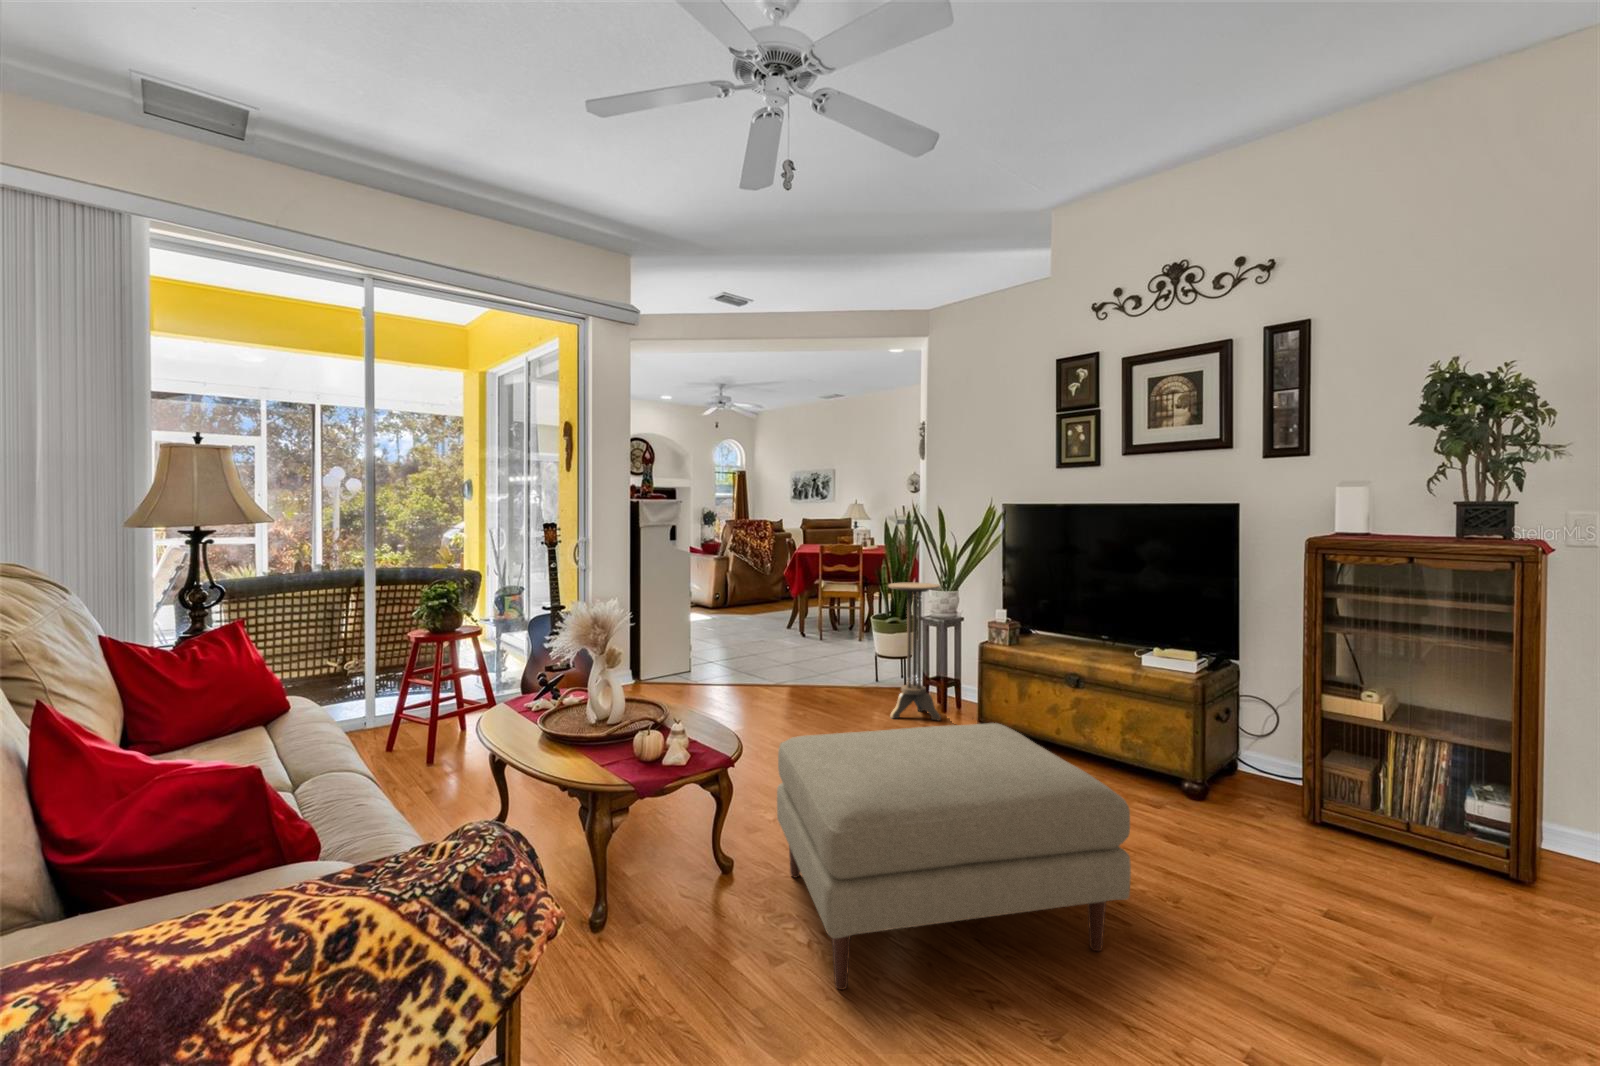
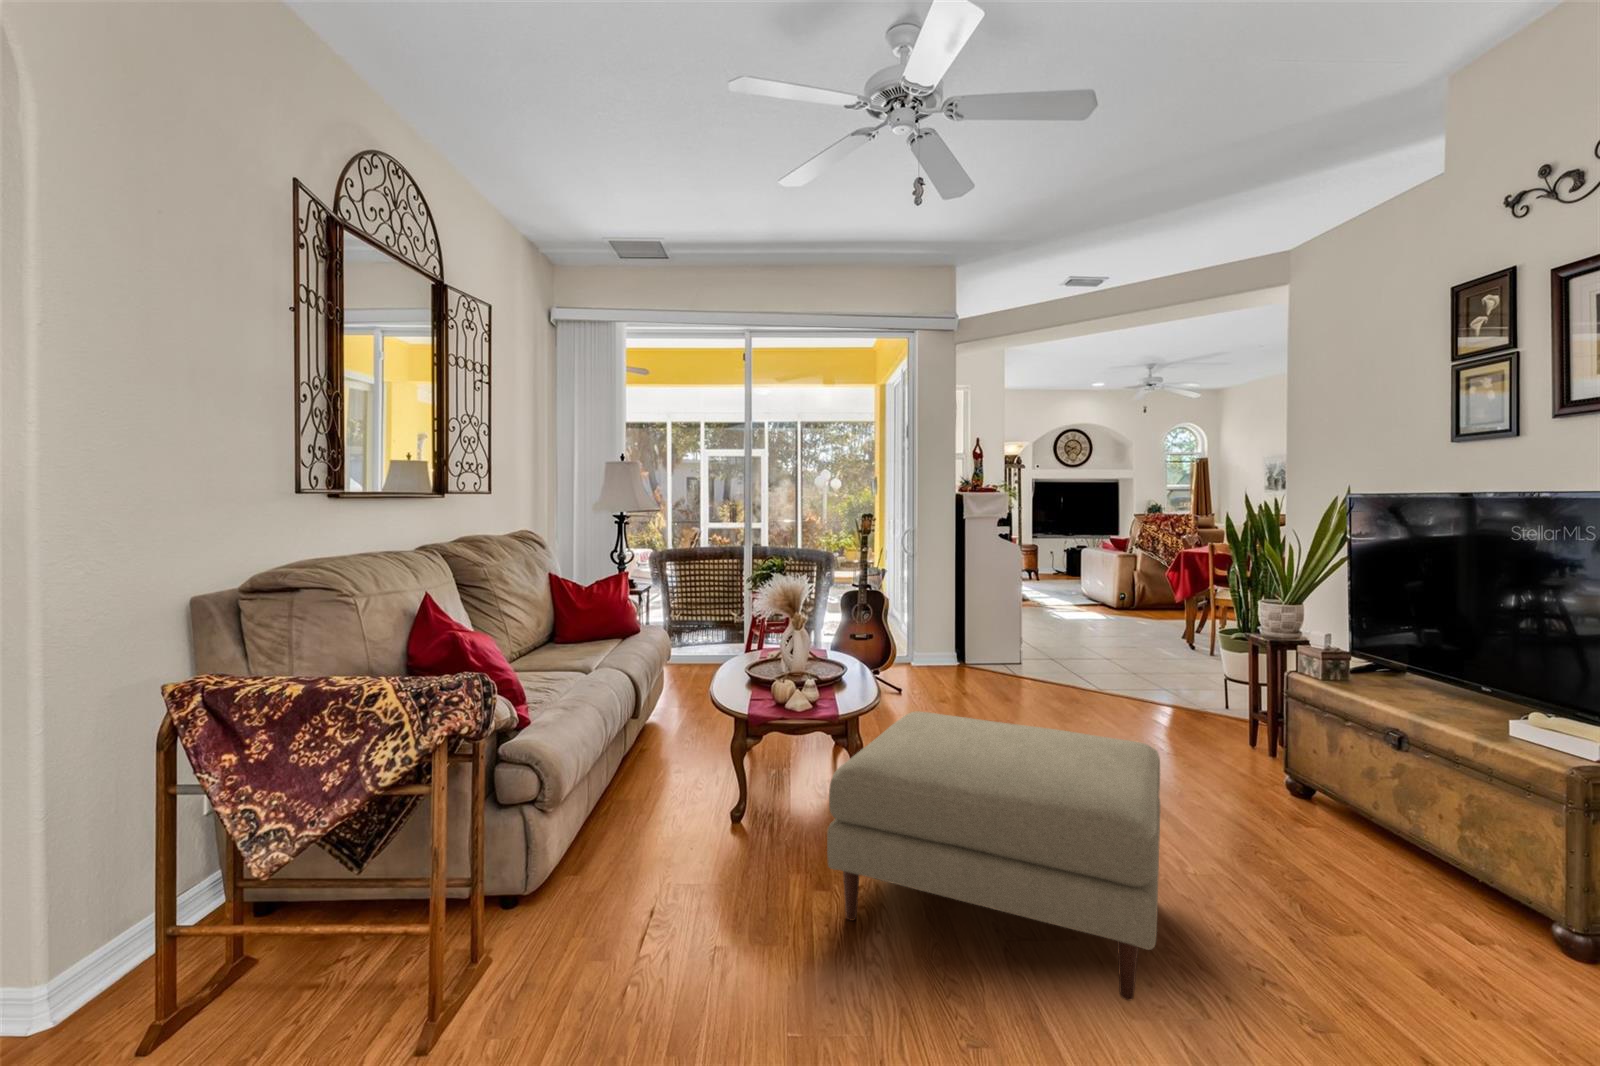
side table: present [888,582,941,720] -> none [1190,587,1263,758]

